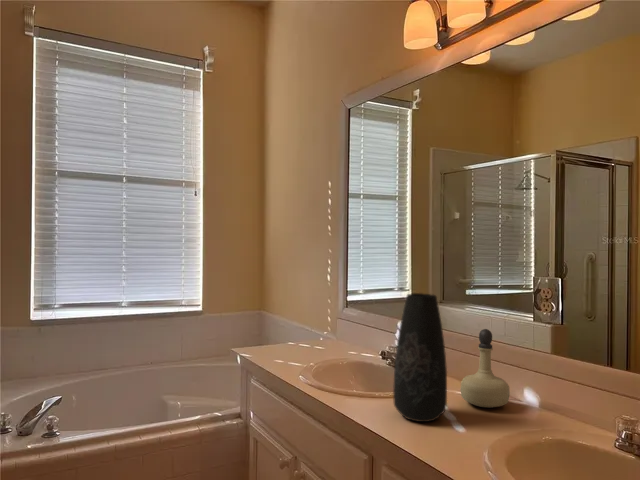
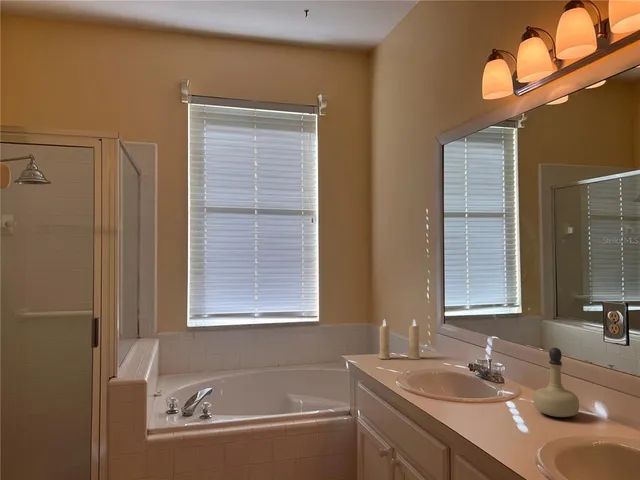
vase: present [393,293,447,422] -> none [469,315,516,425]
candle: none [274,303,323,351] -> present [378,320,420,359]

